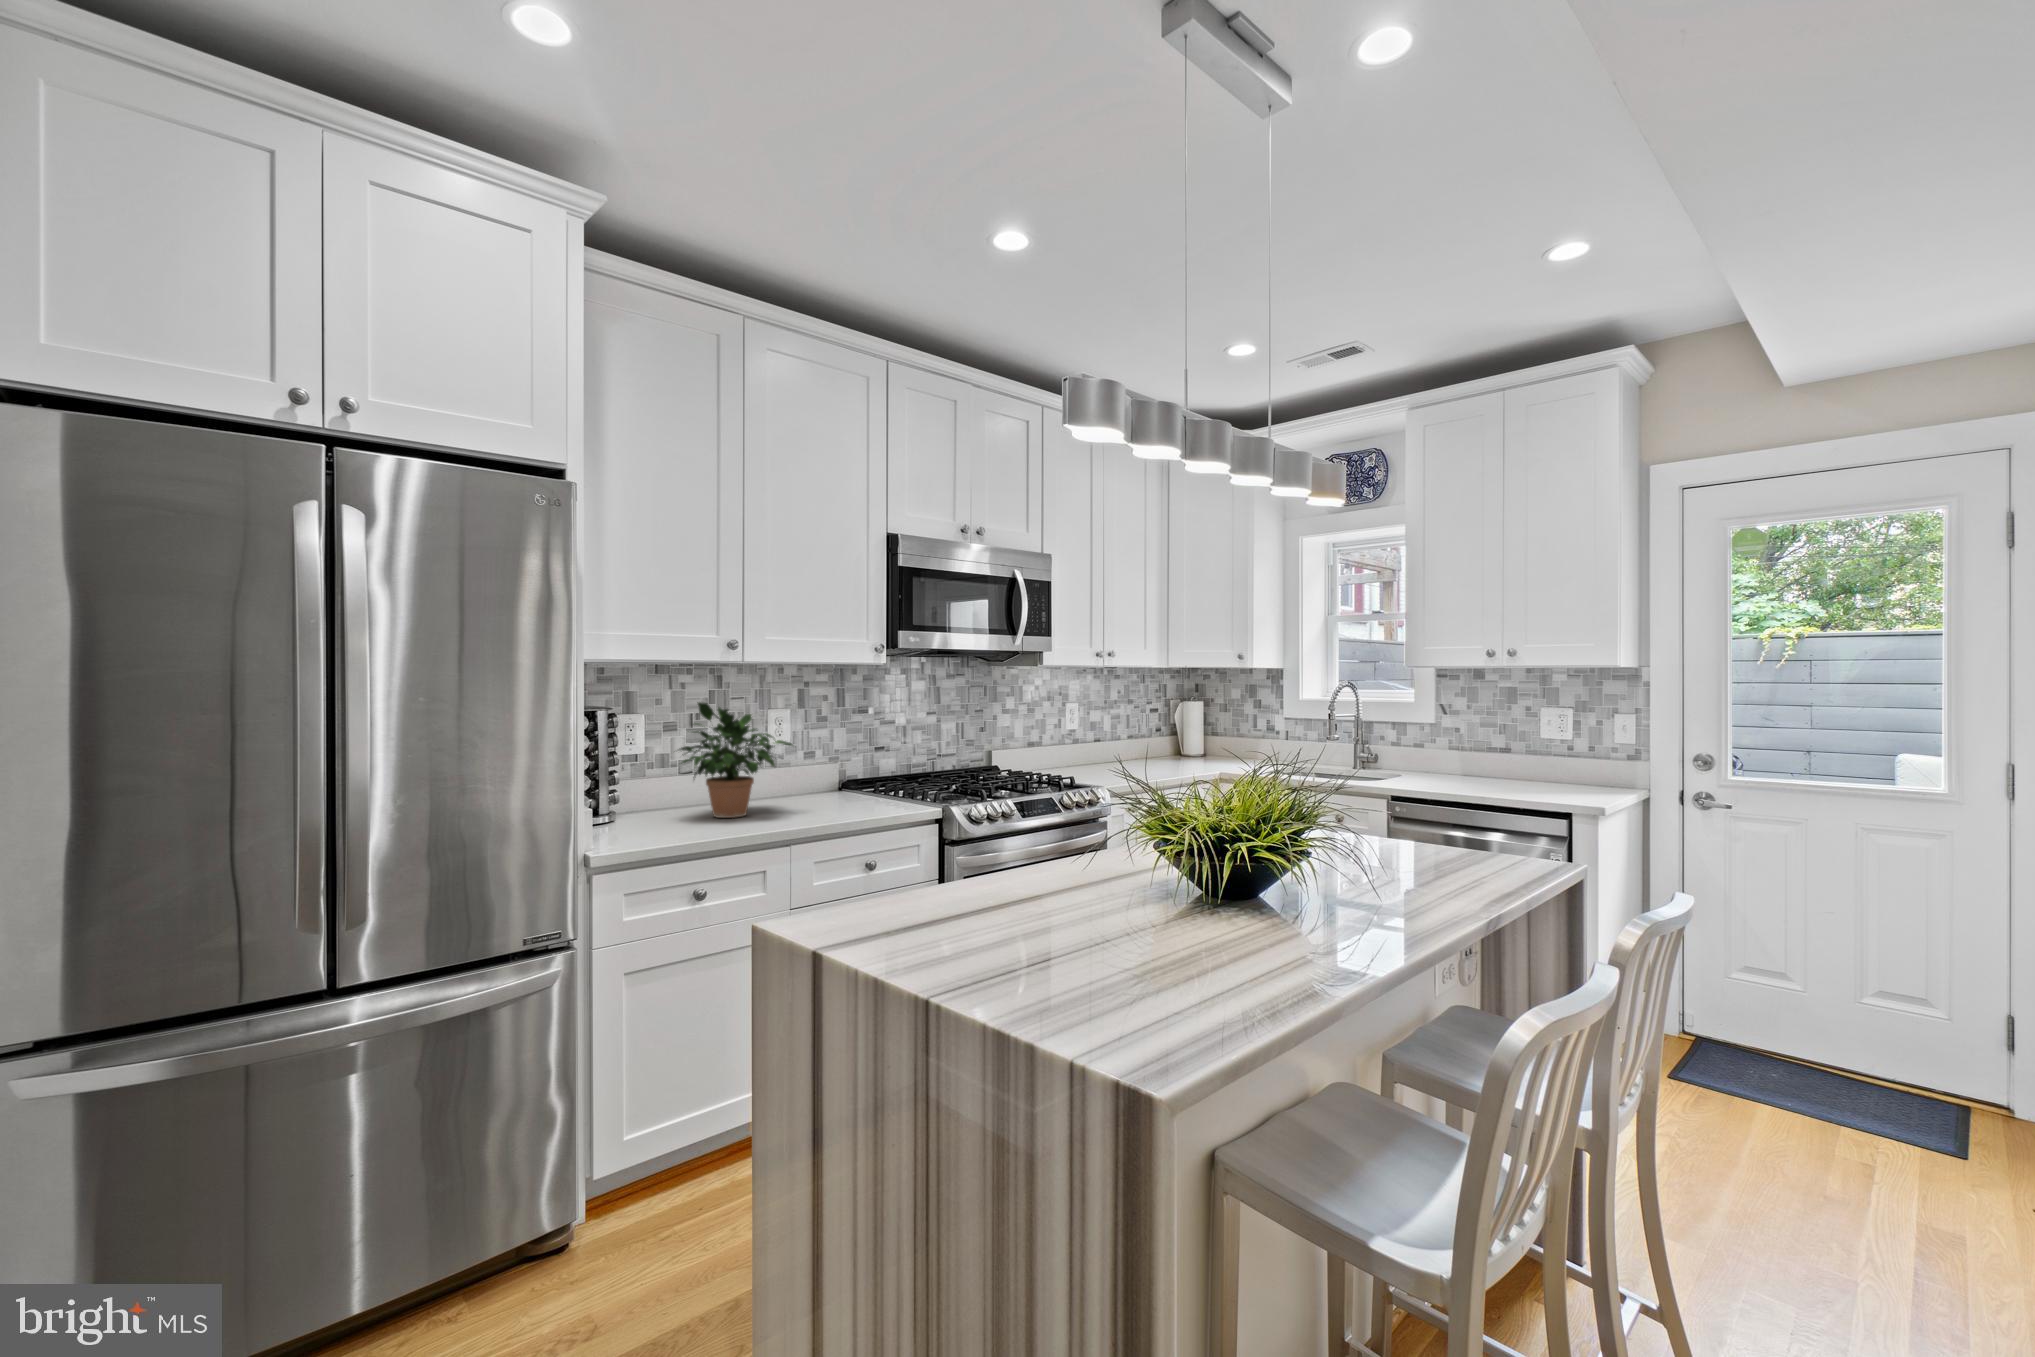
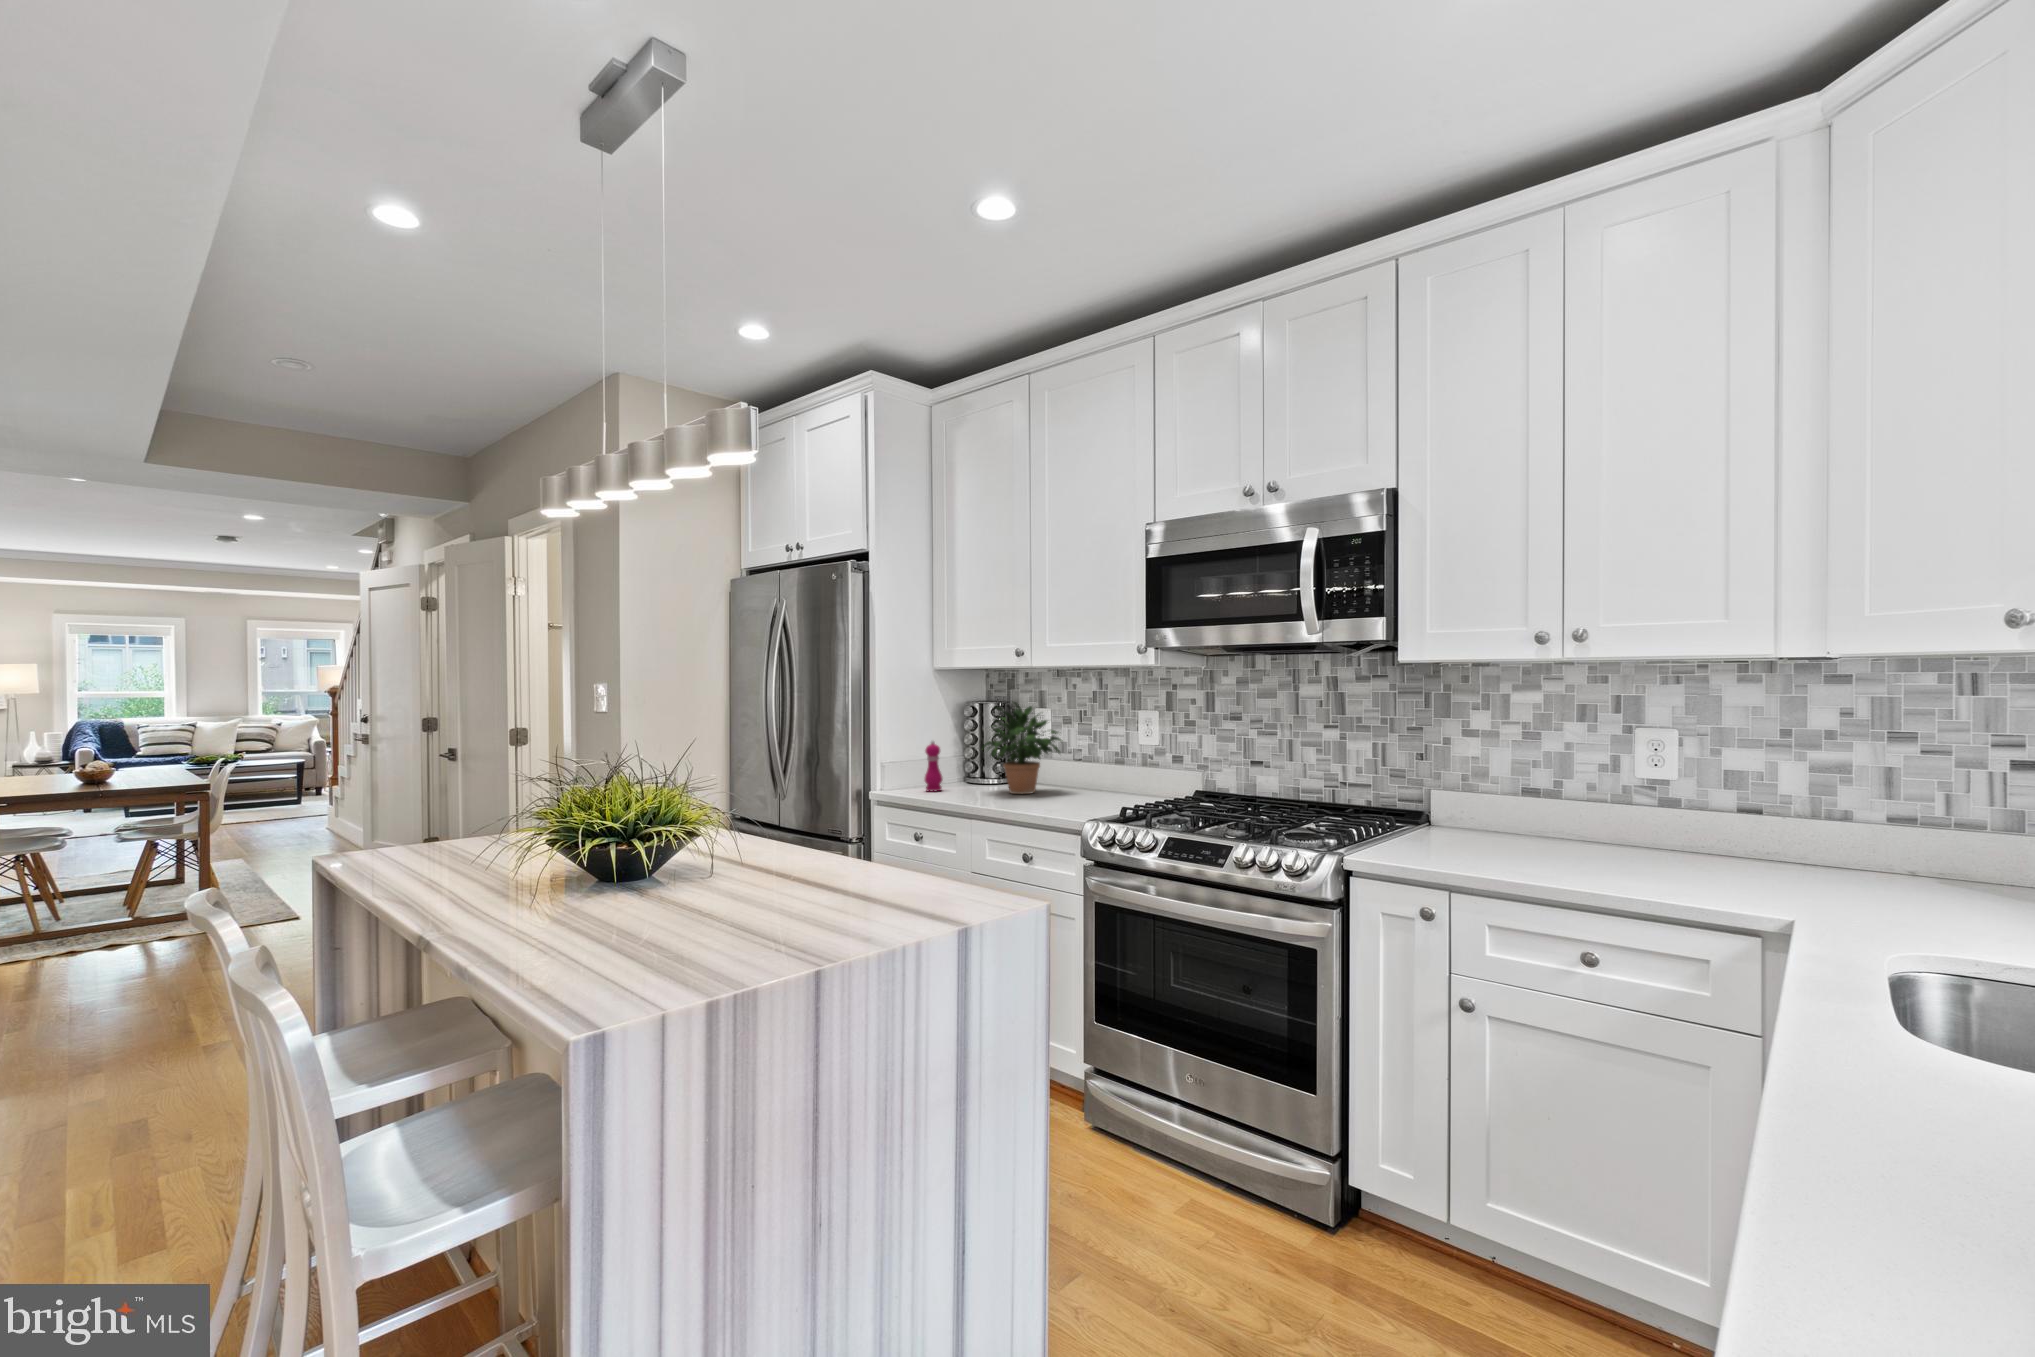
pepper mill: none [622,763,651,840] -> present [925,741,943,791]

